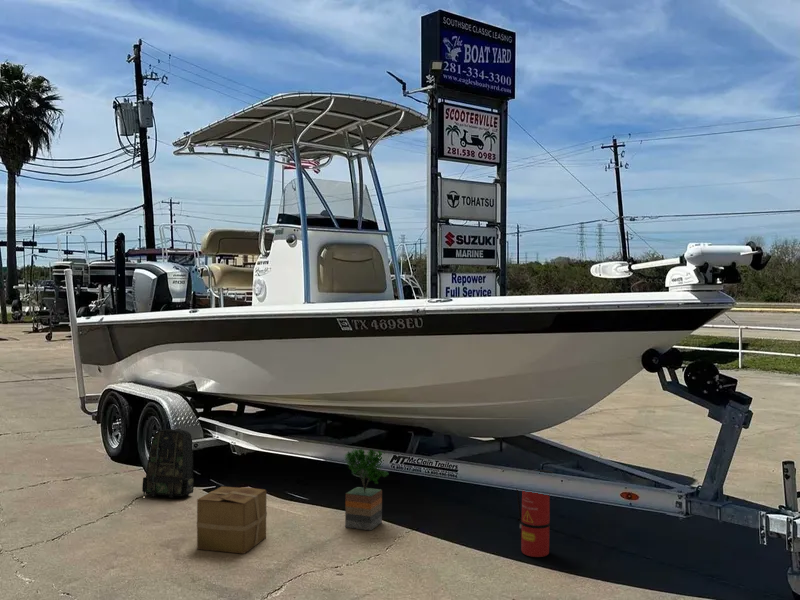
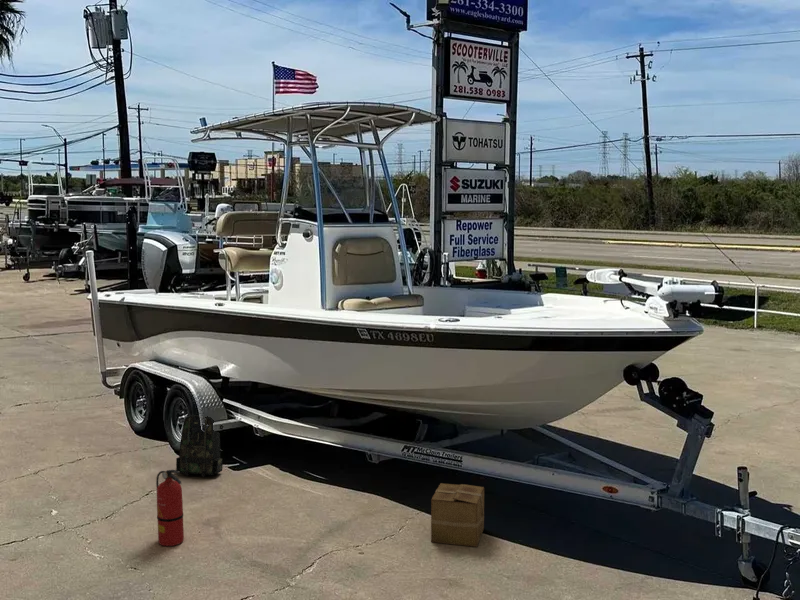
potted tree: present [345,449,388,530] -> none [360,436,405,510]
fire extinguisher: present [517,470,553,557] -> present [156,470,184,546]
cardboard box: present [197,486,267,554] -> present [431,483,484,547]

